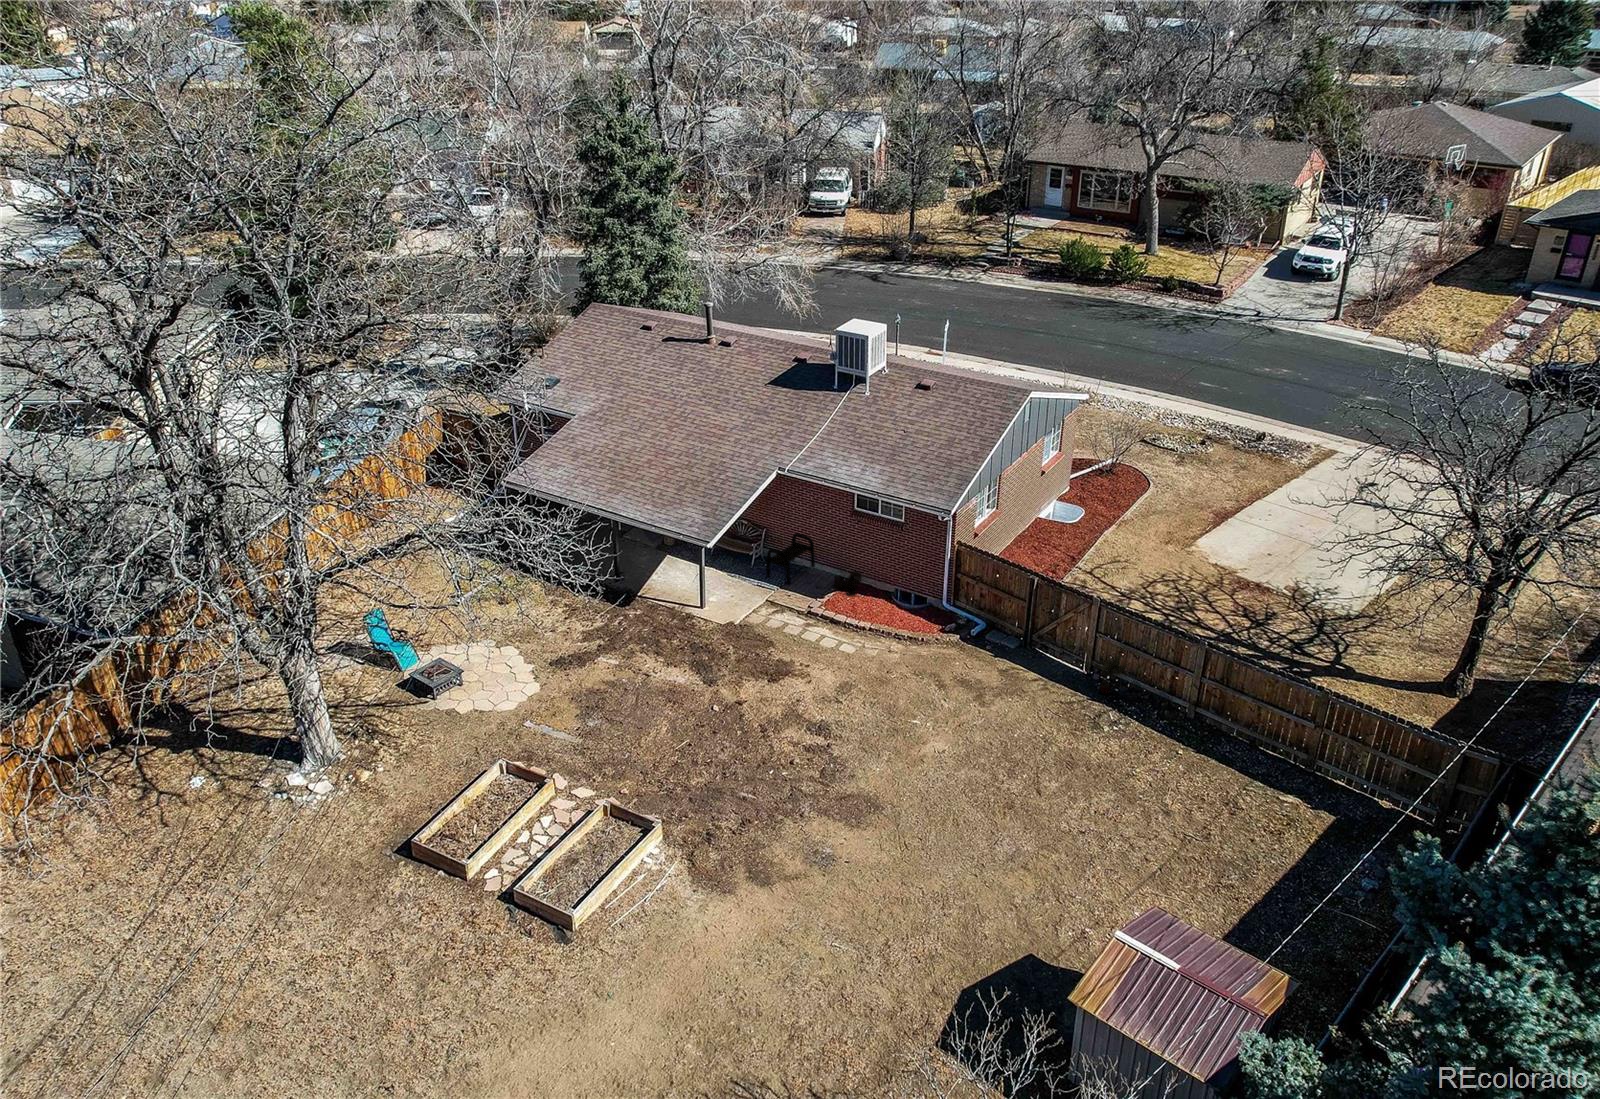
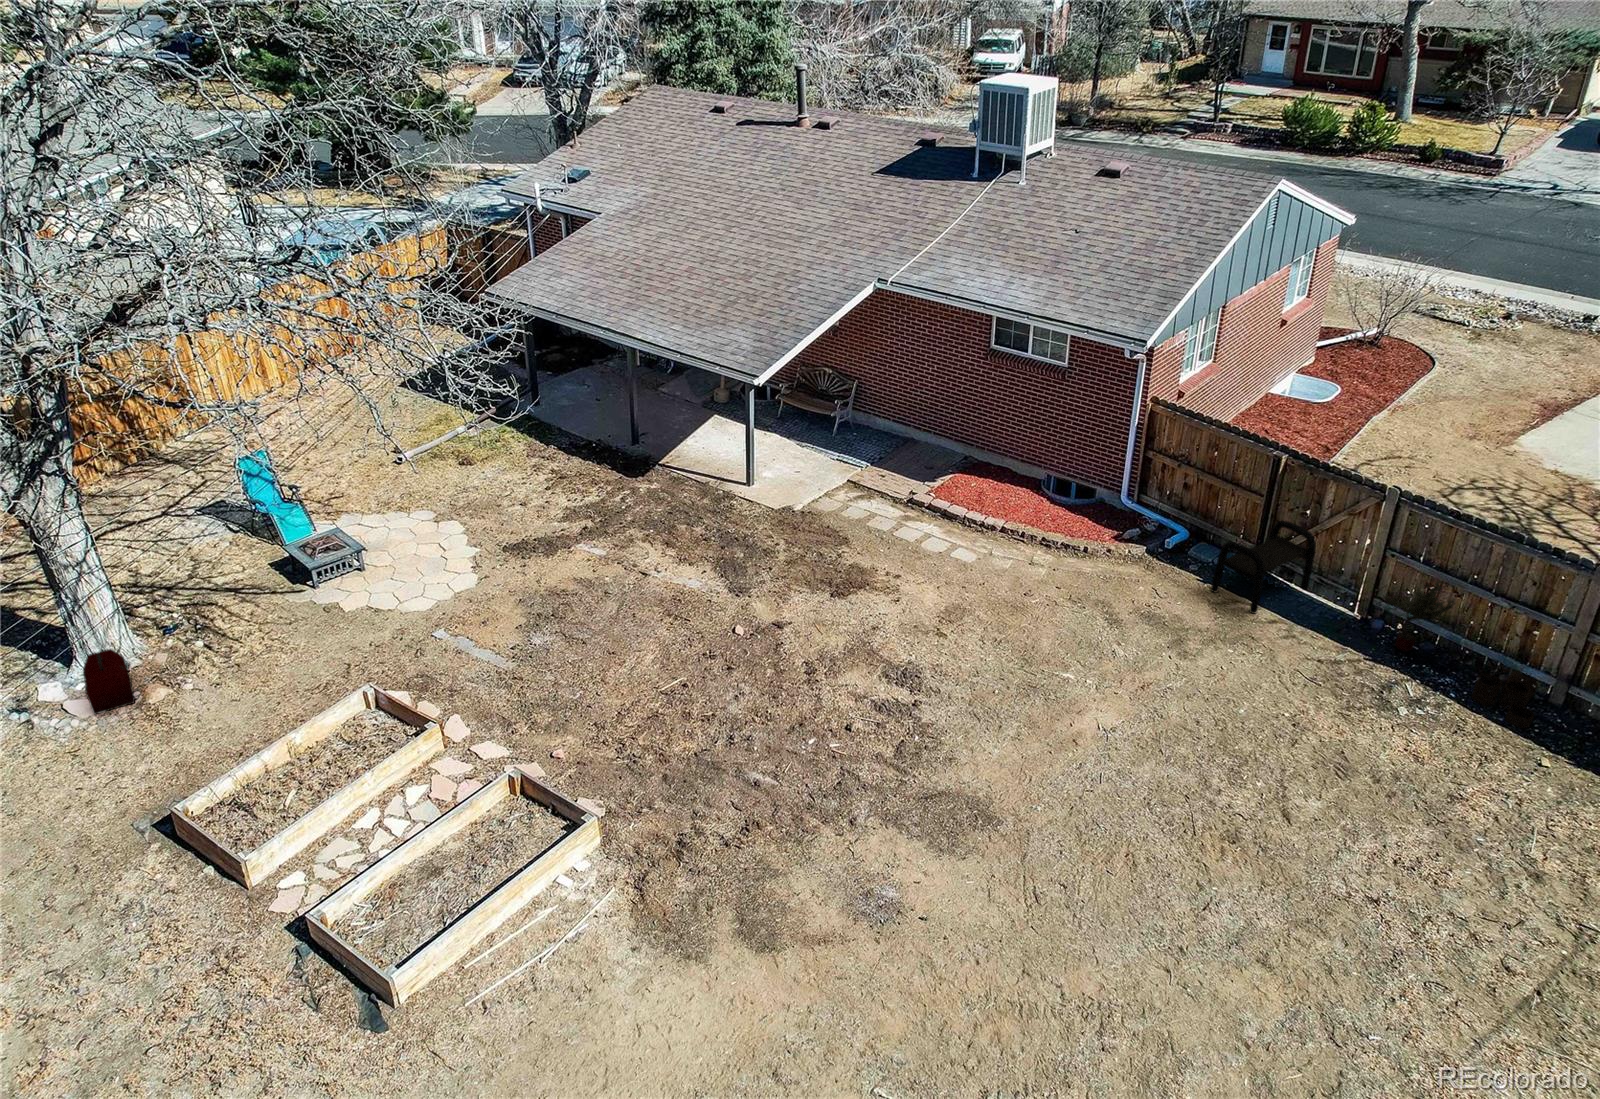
bench: present [766,533,815,584] -> present [1211,520,1316,613]
woven basket: present [834,571,862,596] -> present [1472,671,1537,728]
toolbox: none [311,751,349,793] -> present [83,649,135,714]

